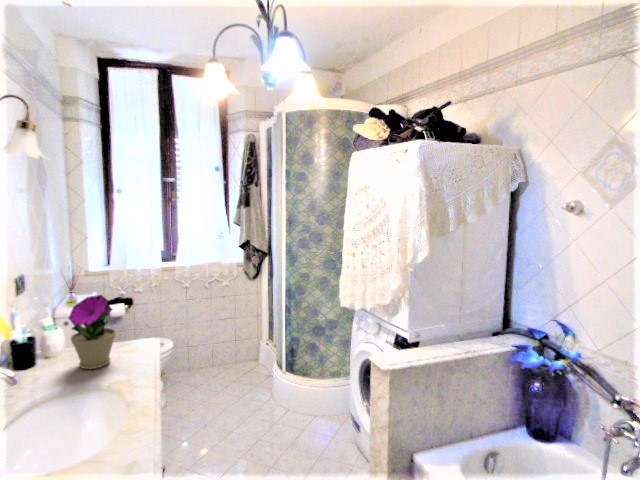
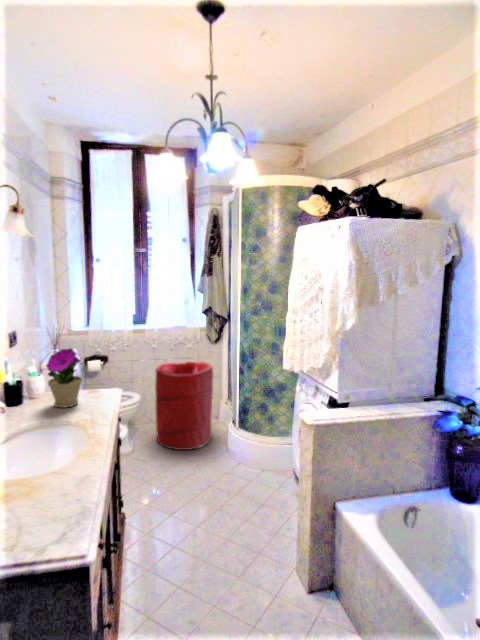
laundry hamper: none [190,301,254,400] -> present [155,362,213,450]

